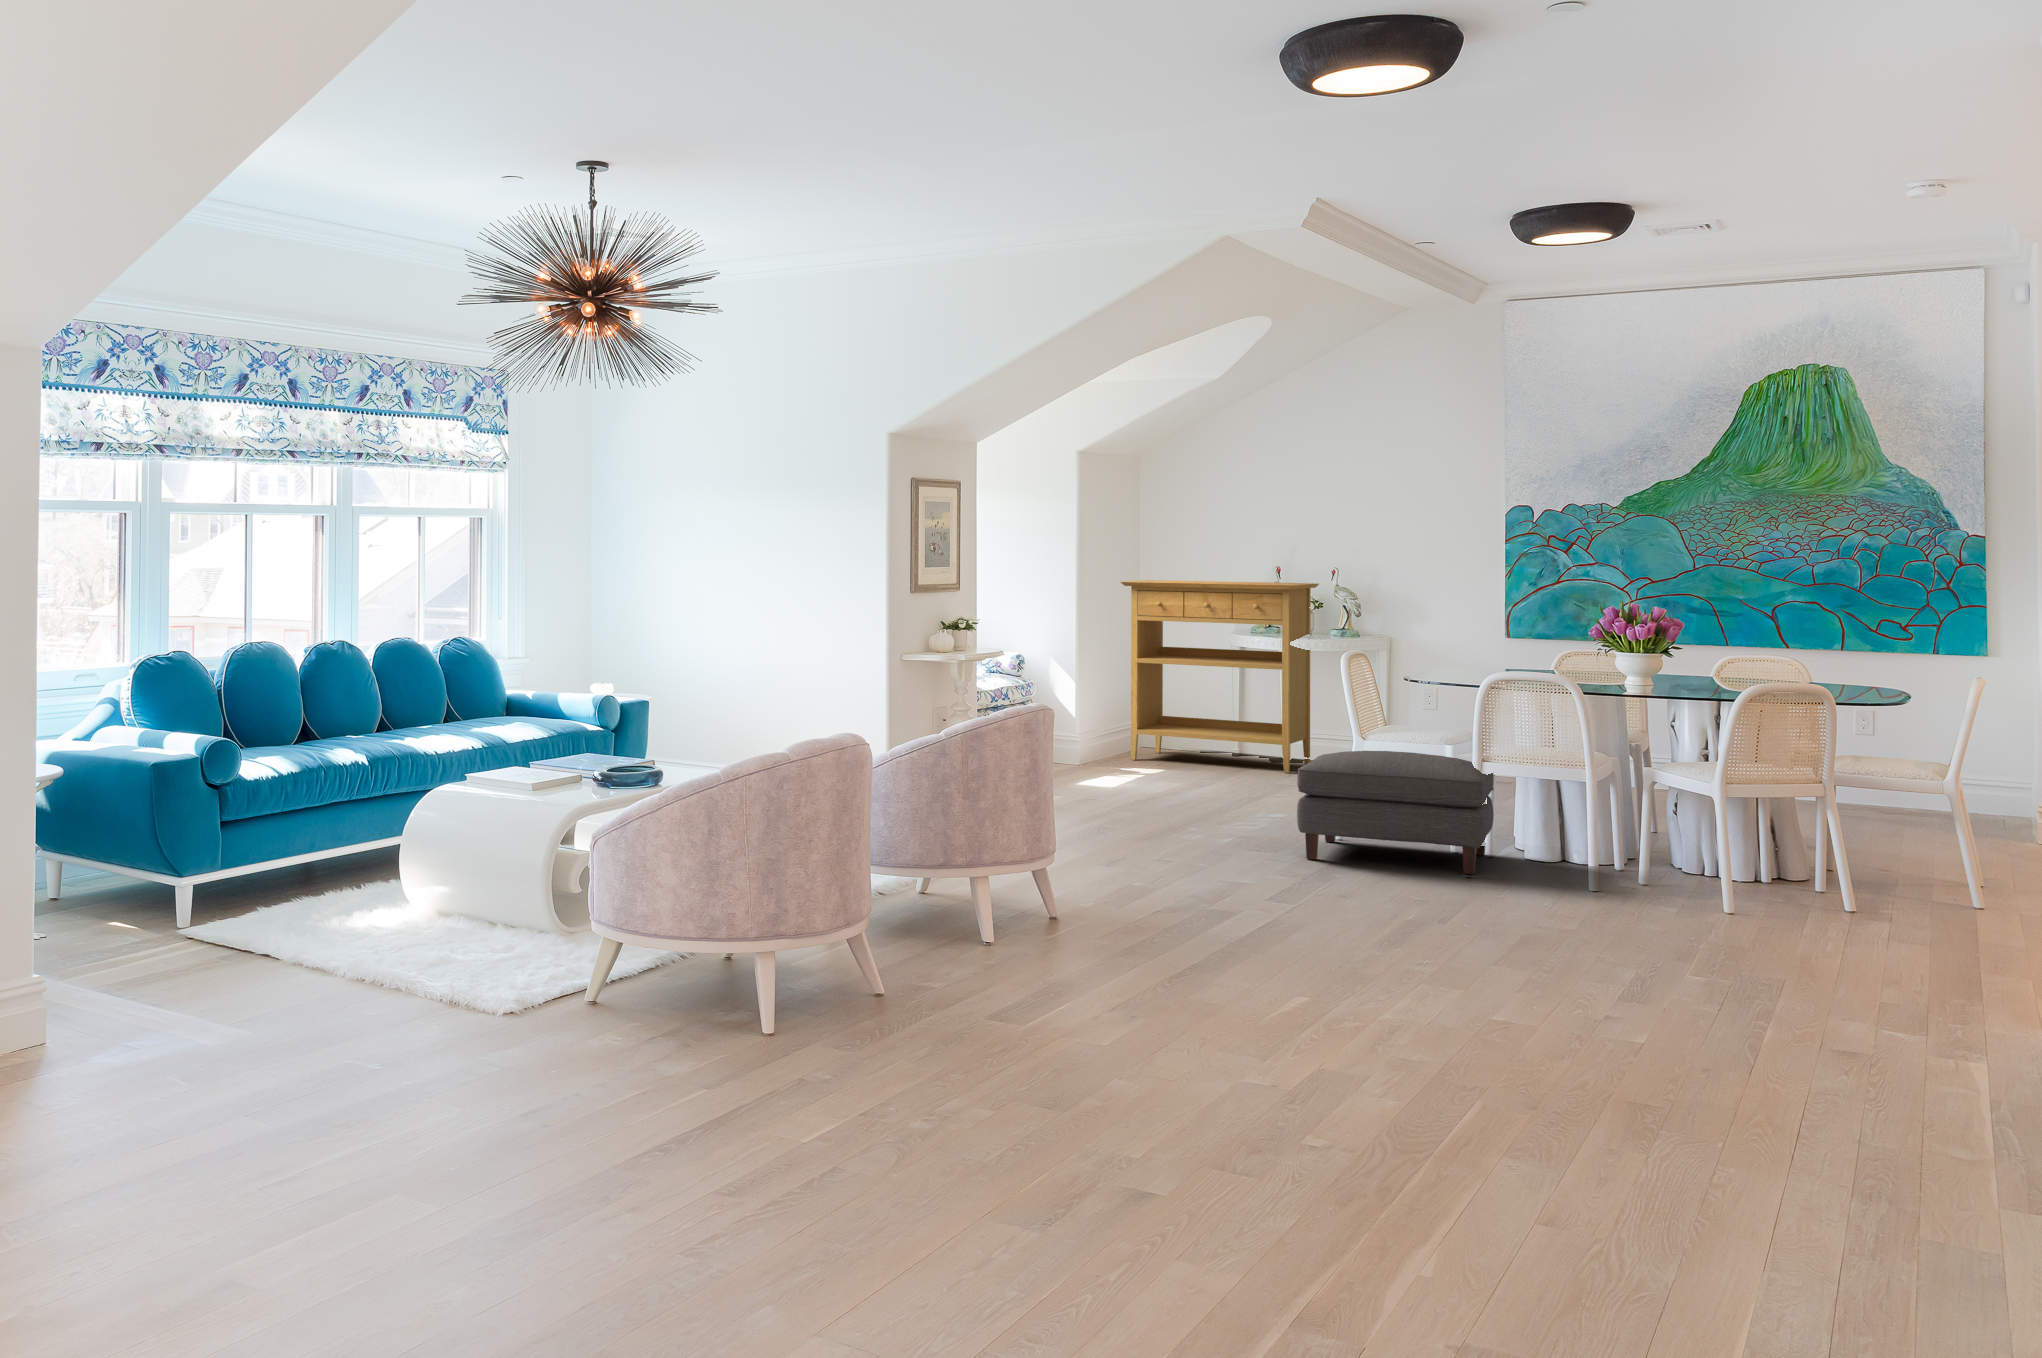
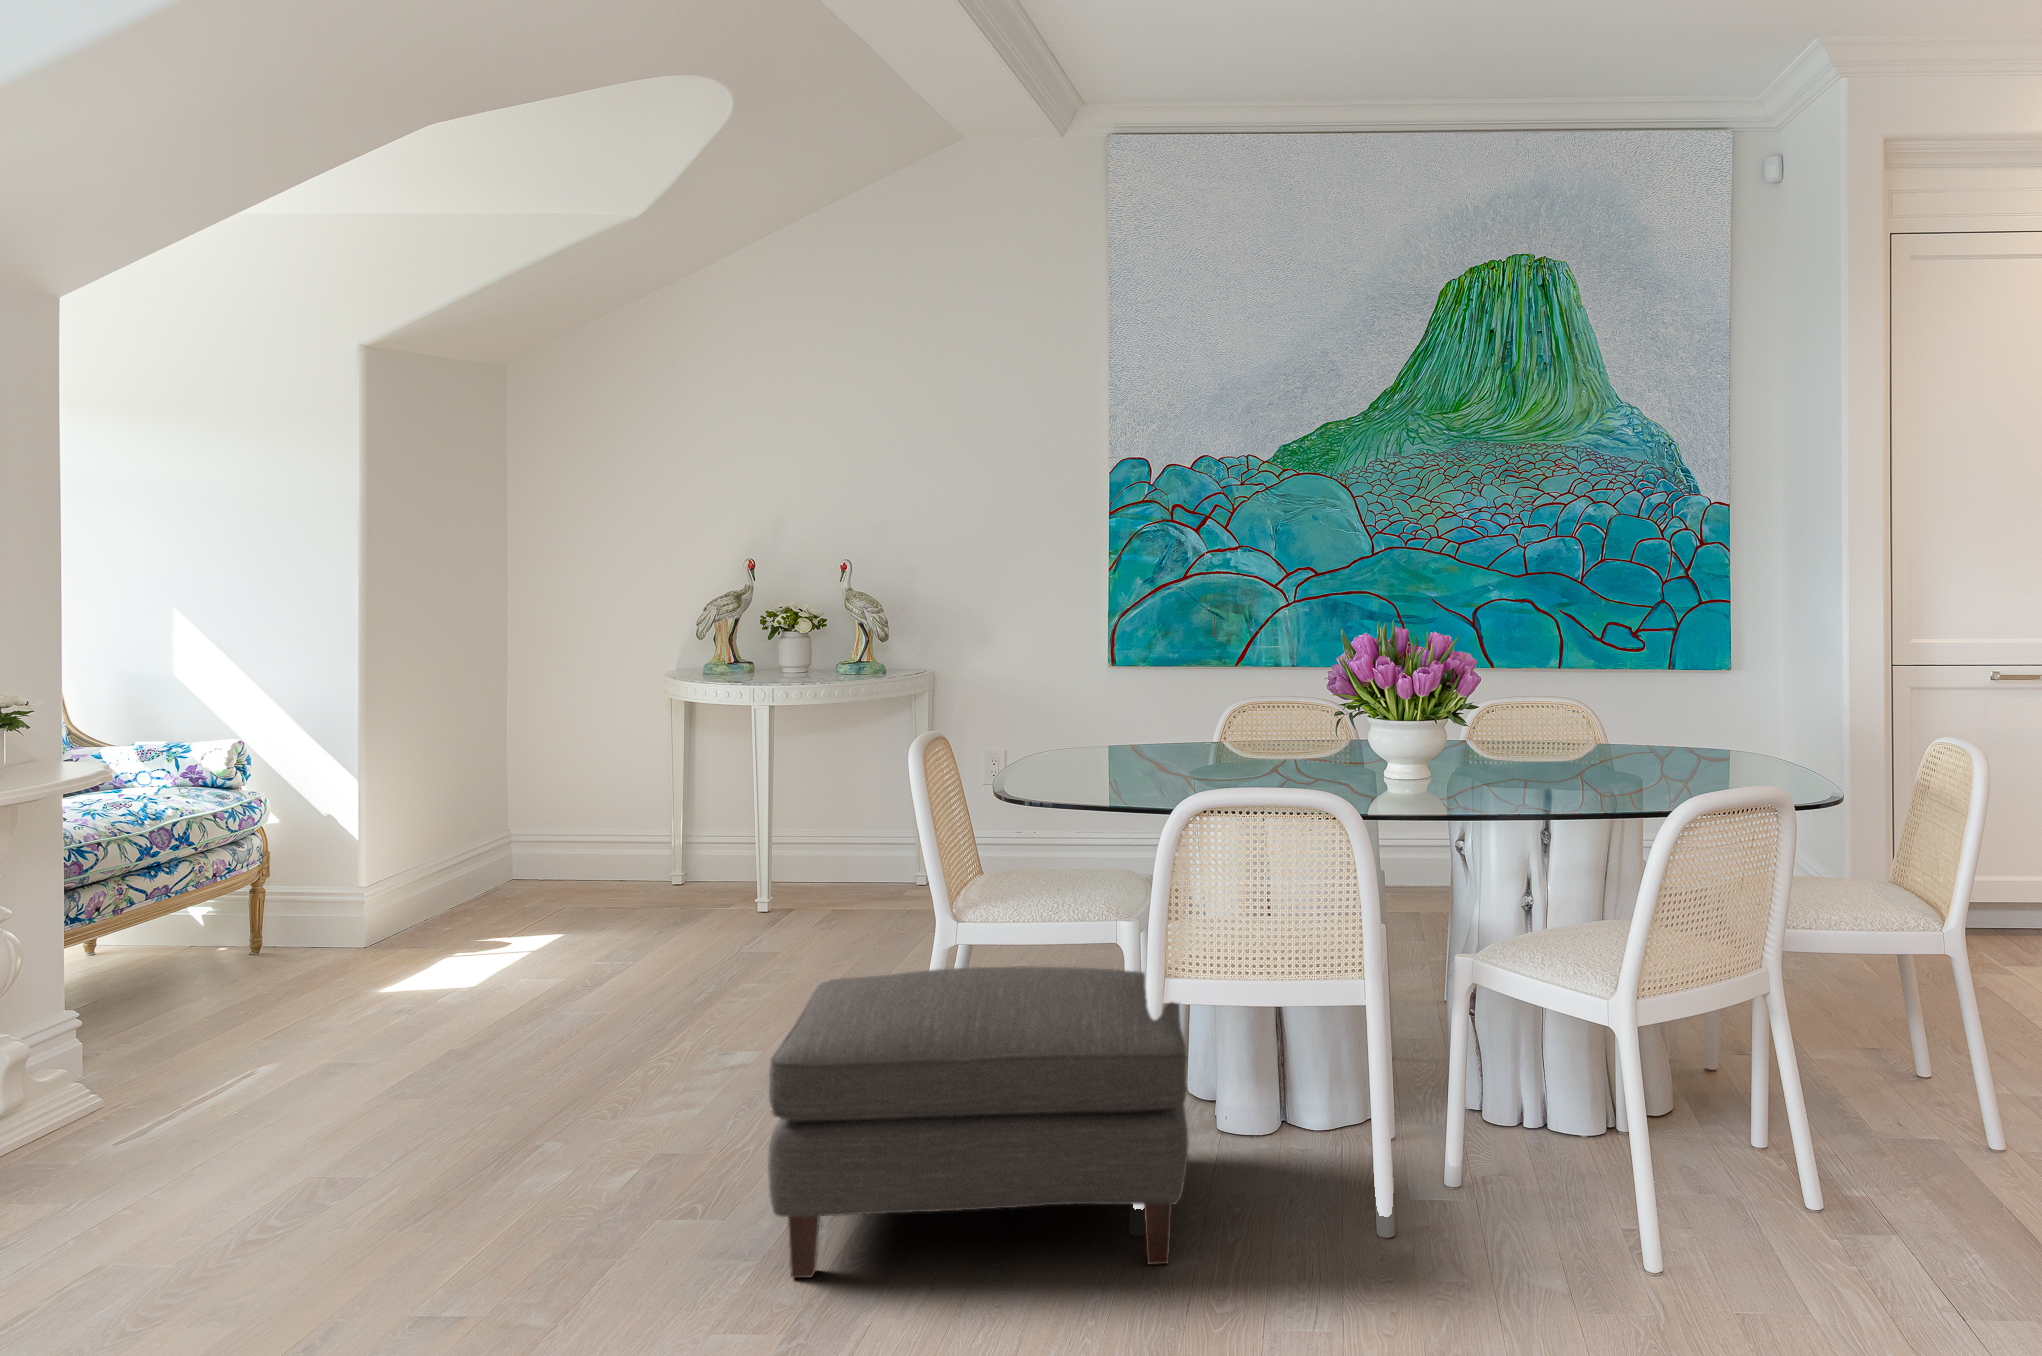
console table: present [1121,580,1319,773] -> none [454,585,819,921]

